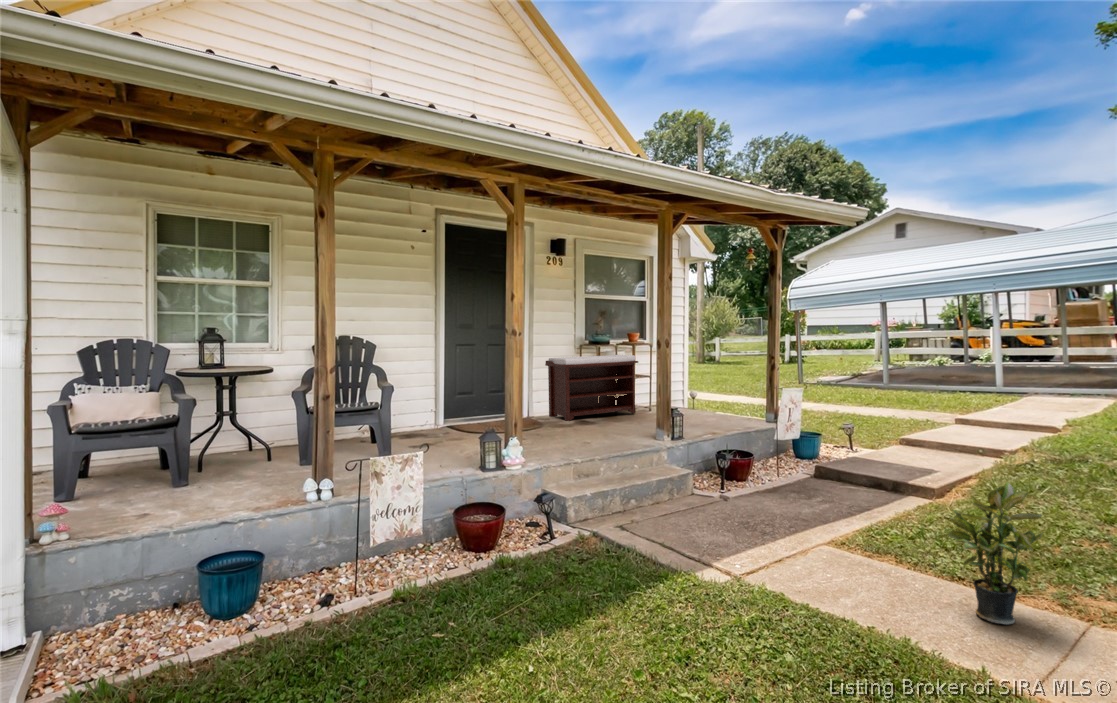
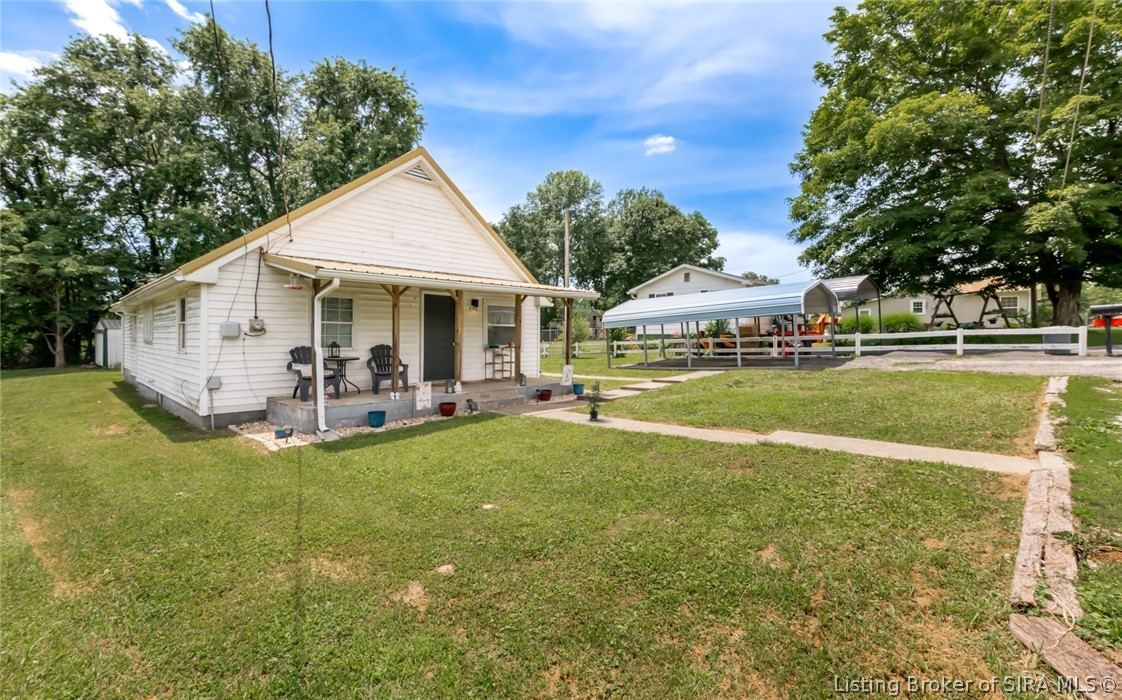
bench: present [545,355,638,421] -> none [469,352,511,381]

